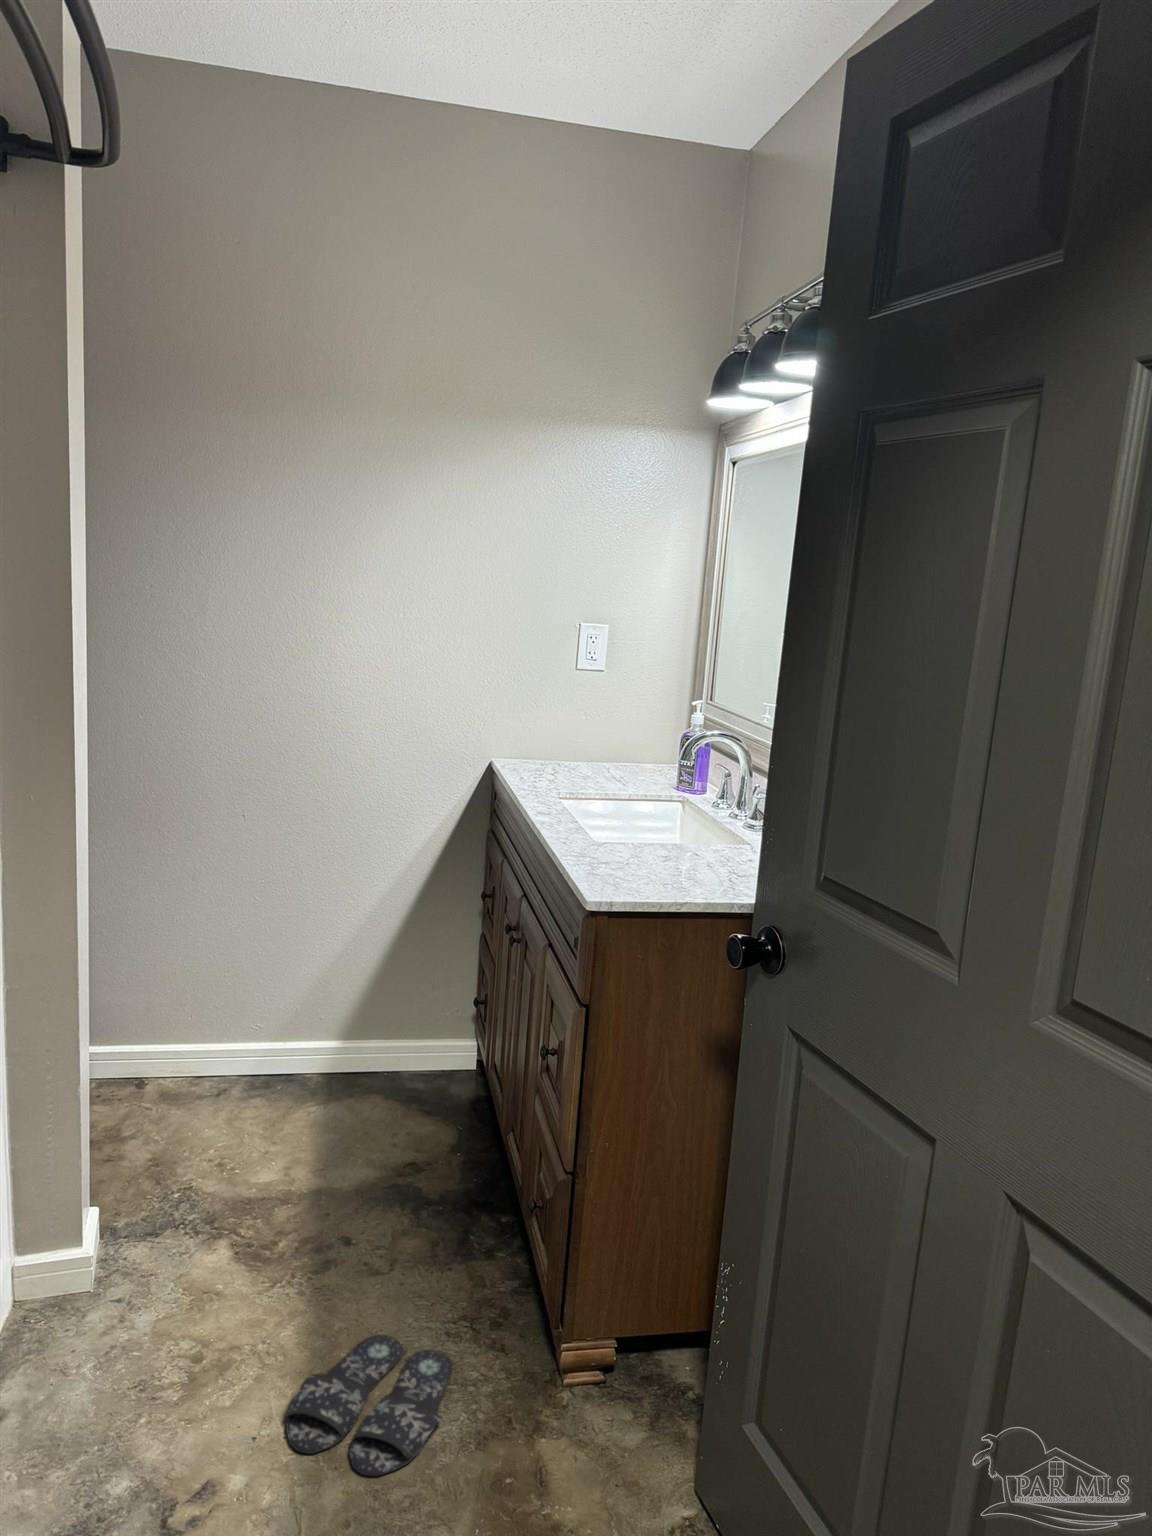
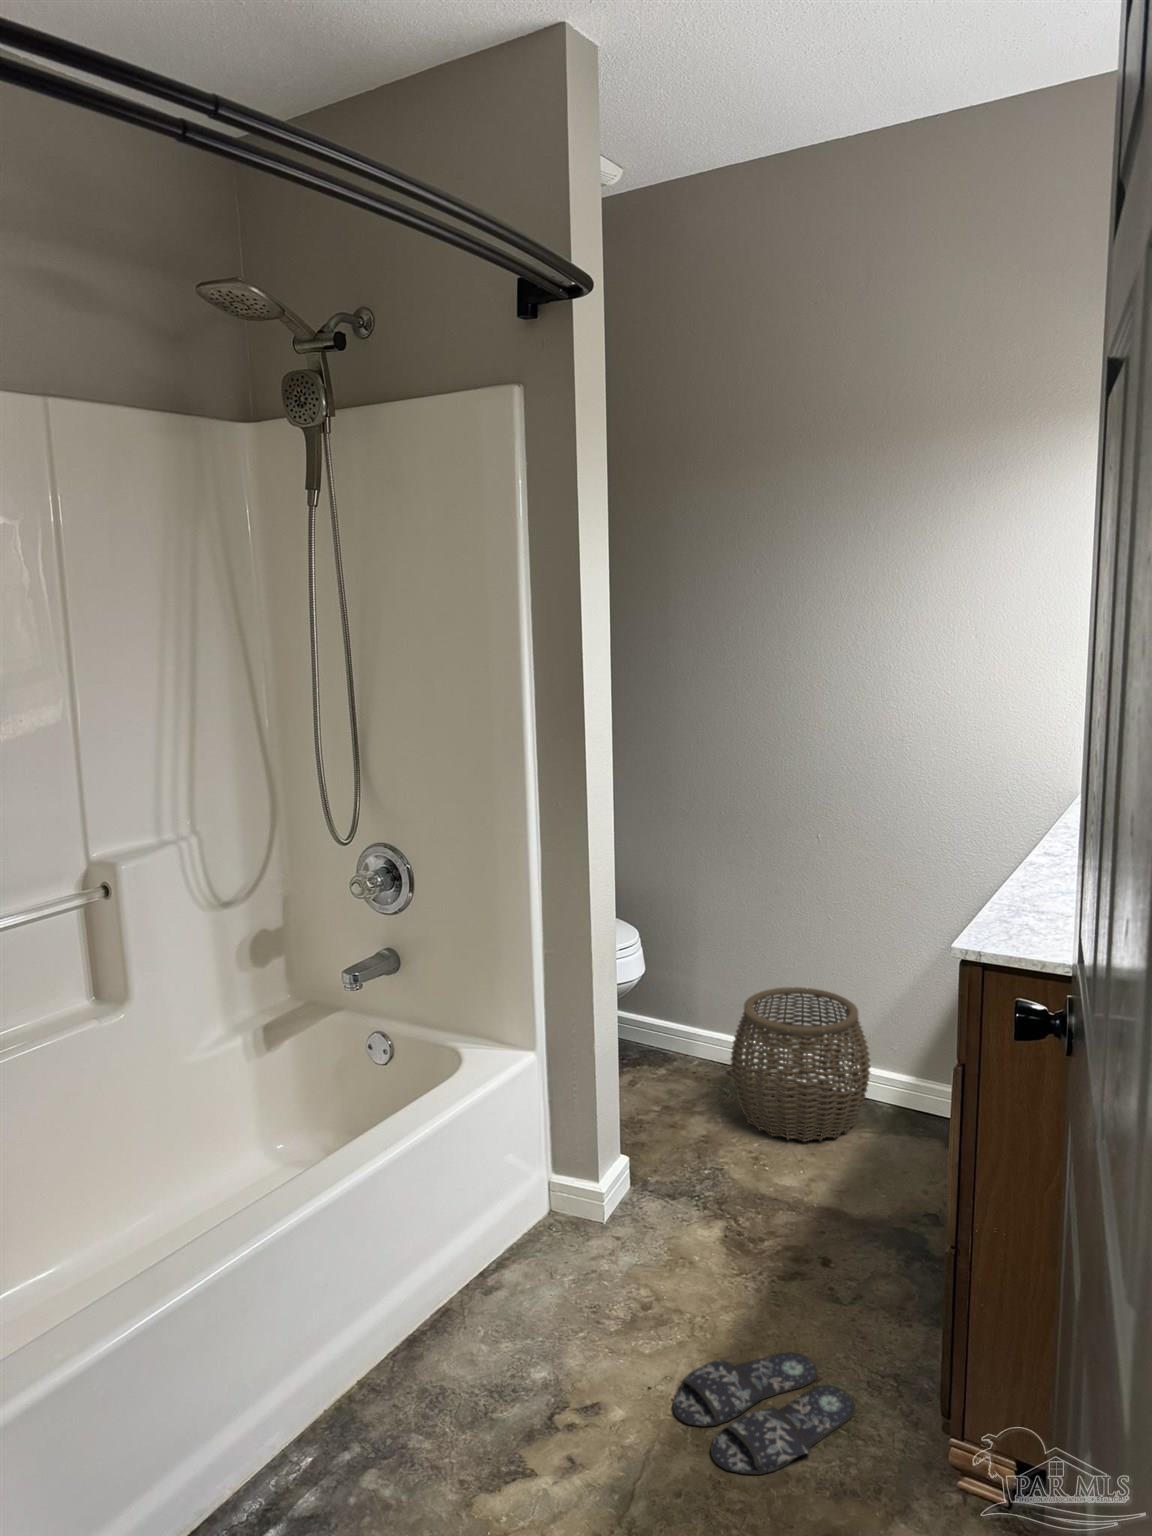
woven basket: none [163,977,312,1139] -> present [730,987,871,1142]

